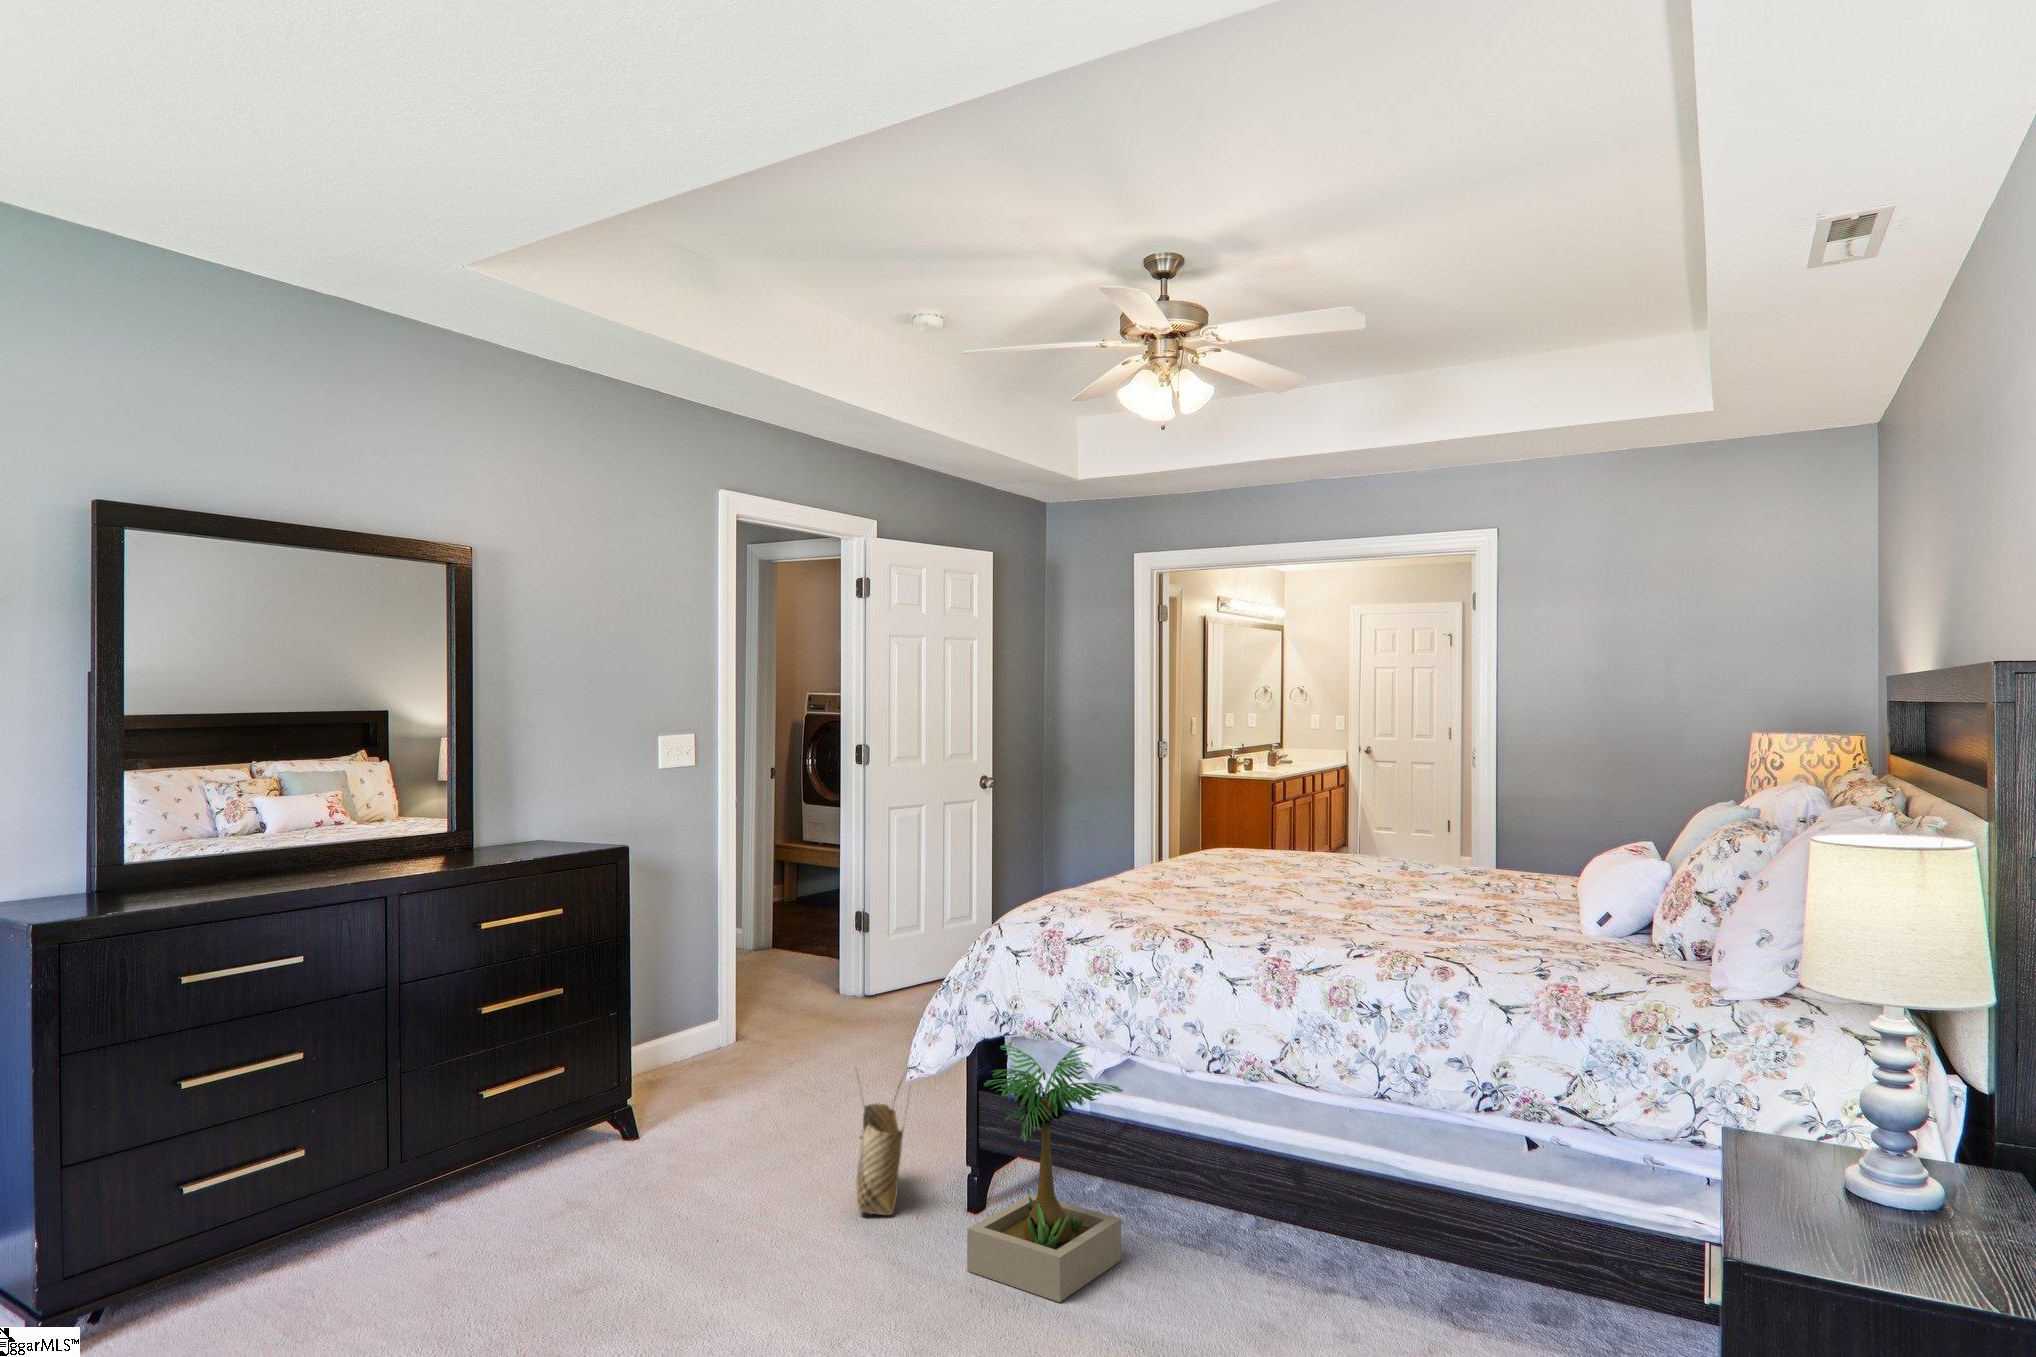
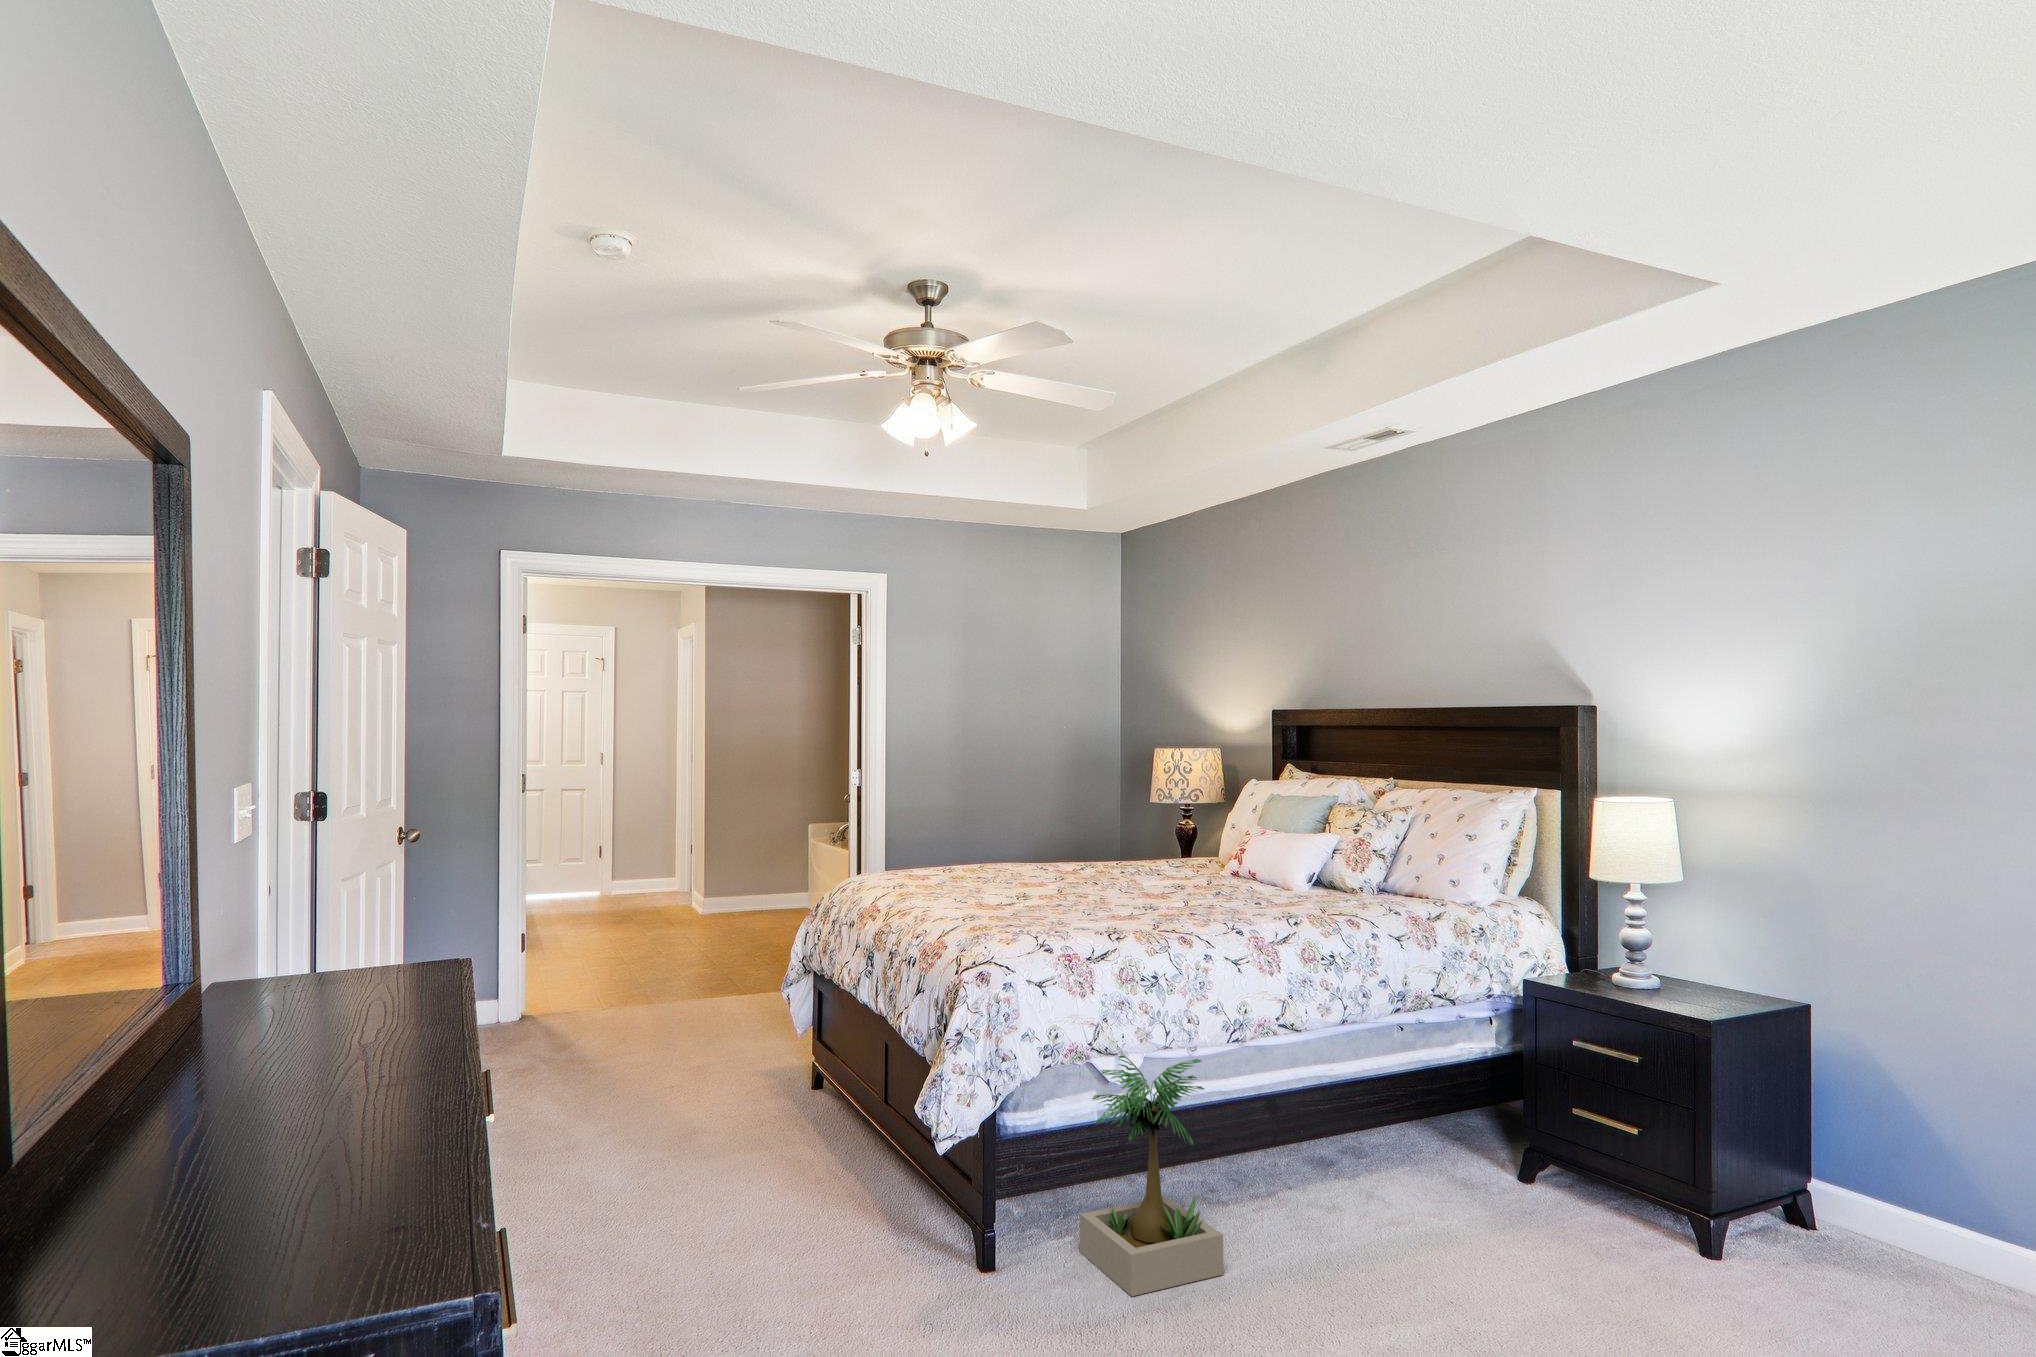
woven basket: present [856,1071,909,1215] -> none [877,1142,982,1313]

